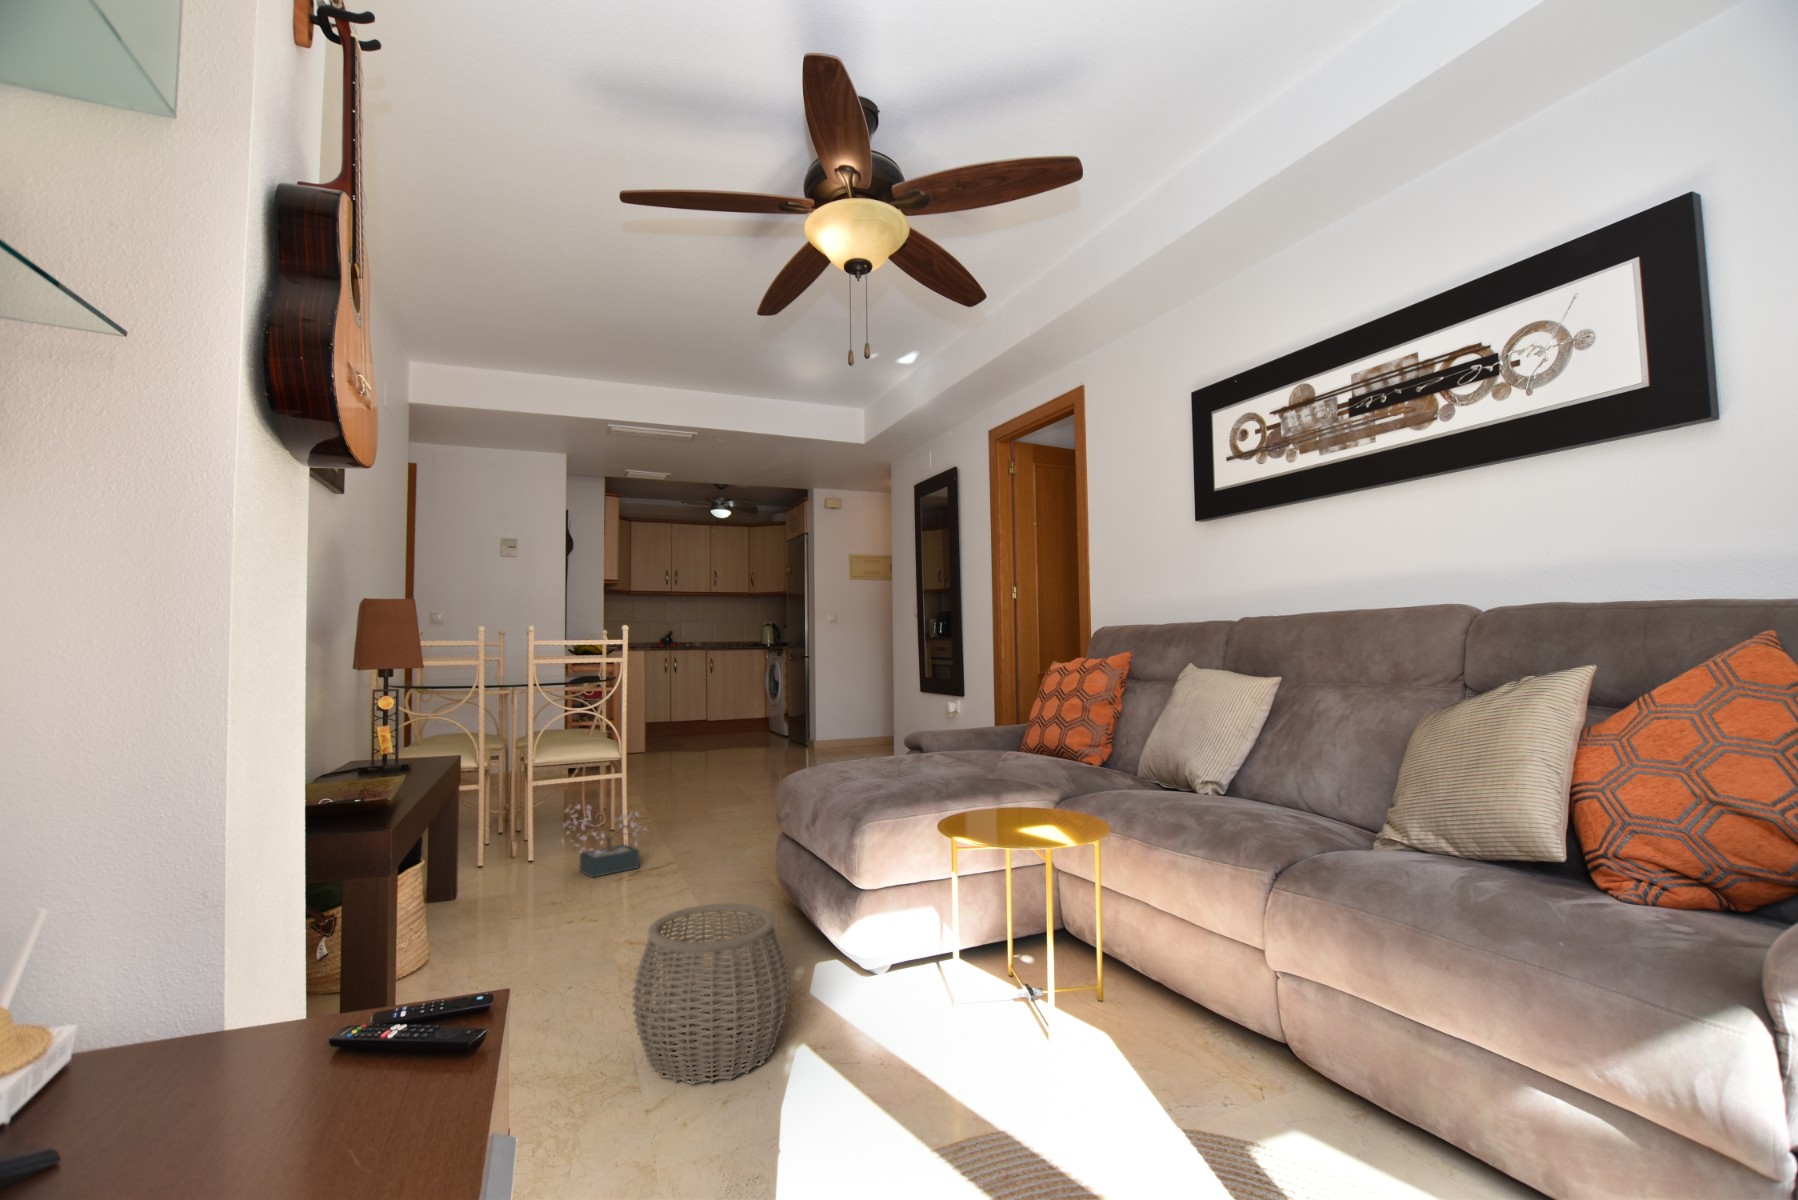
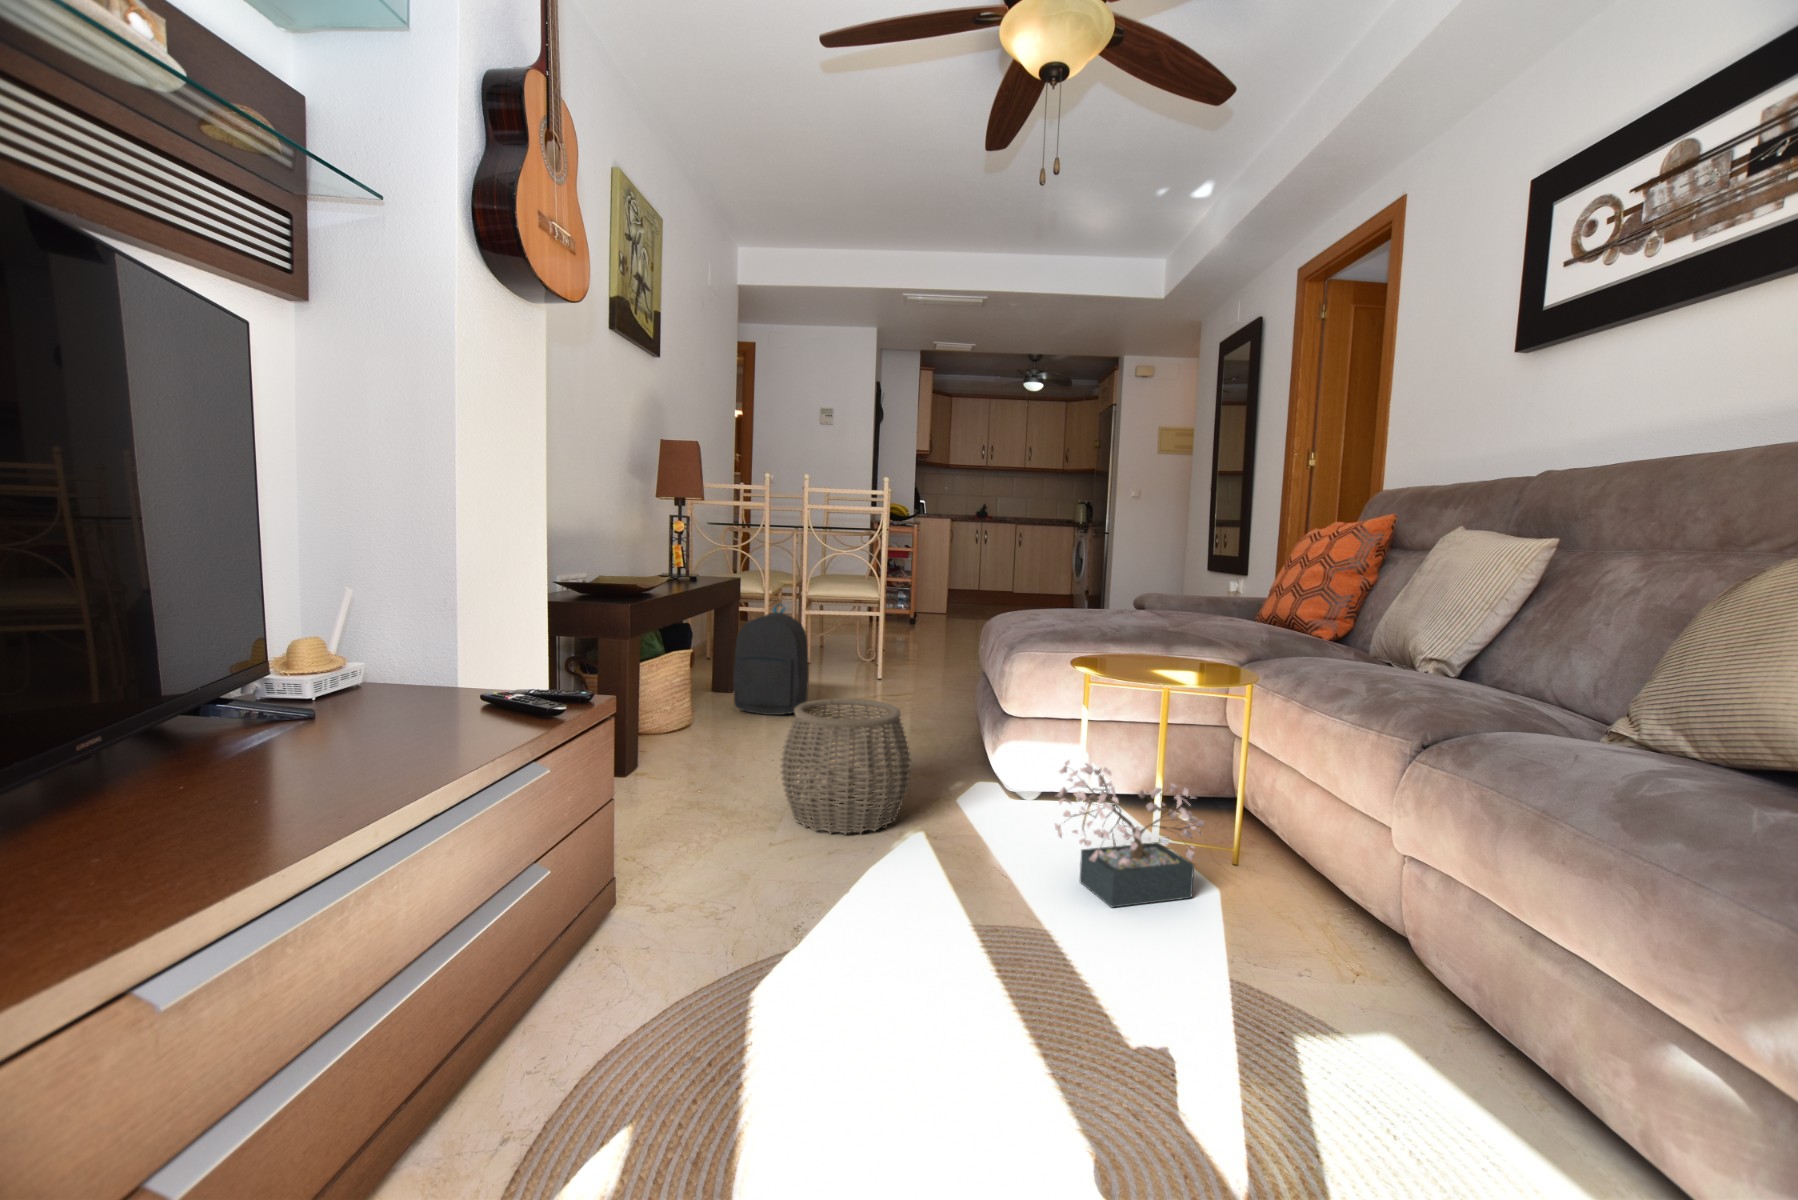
backpack: none [473,782,568,923] -> present [733,604,809,715]
decorative plant: present [561,805,647,877] -> present [1055,761,1204,907]

